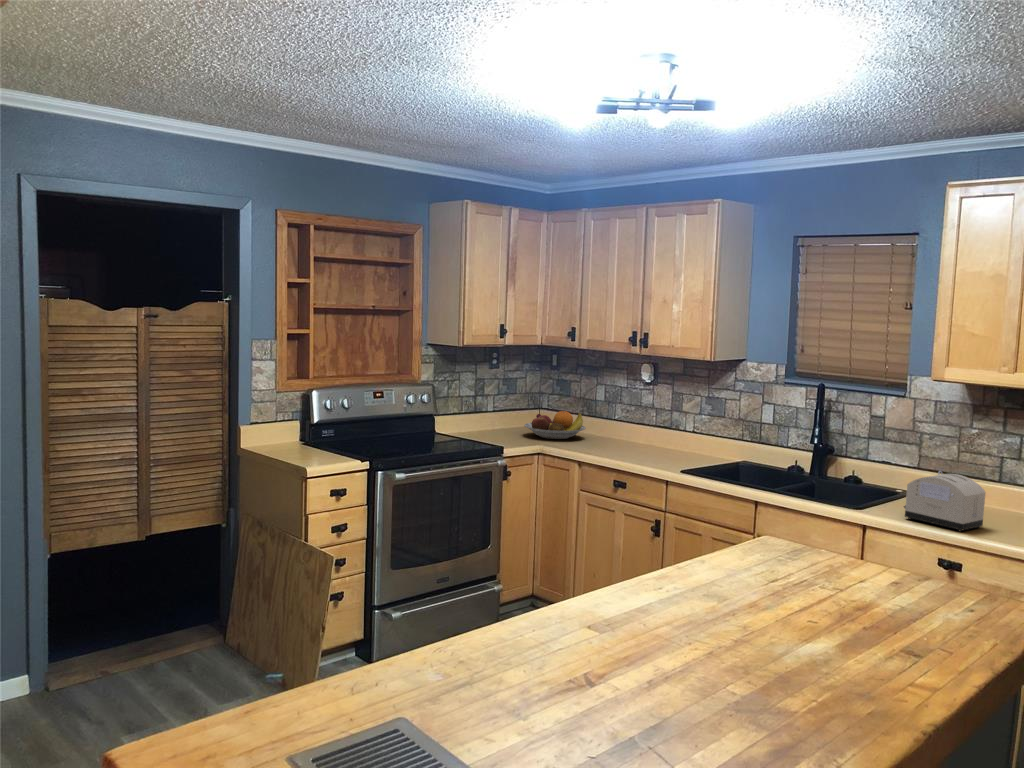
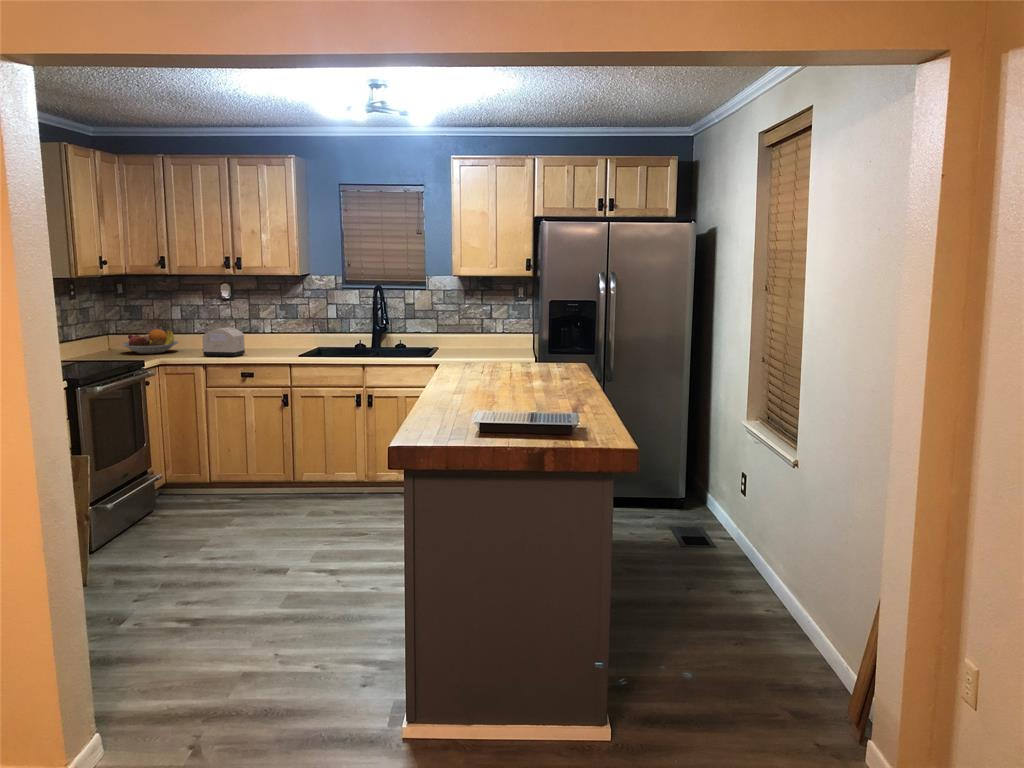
toaster: present [904,471,985,532] -> present [202,327,245,357]

